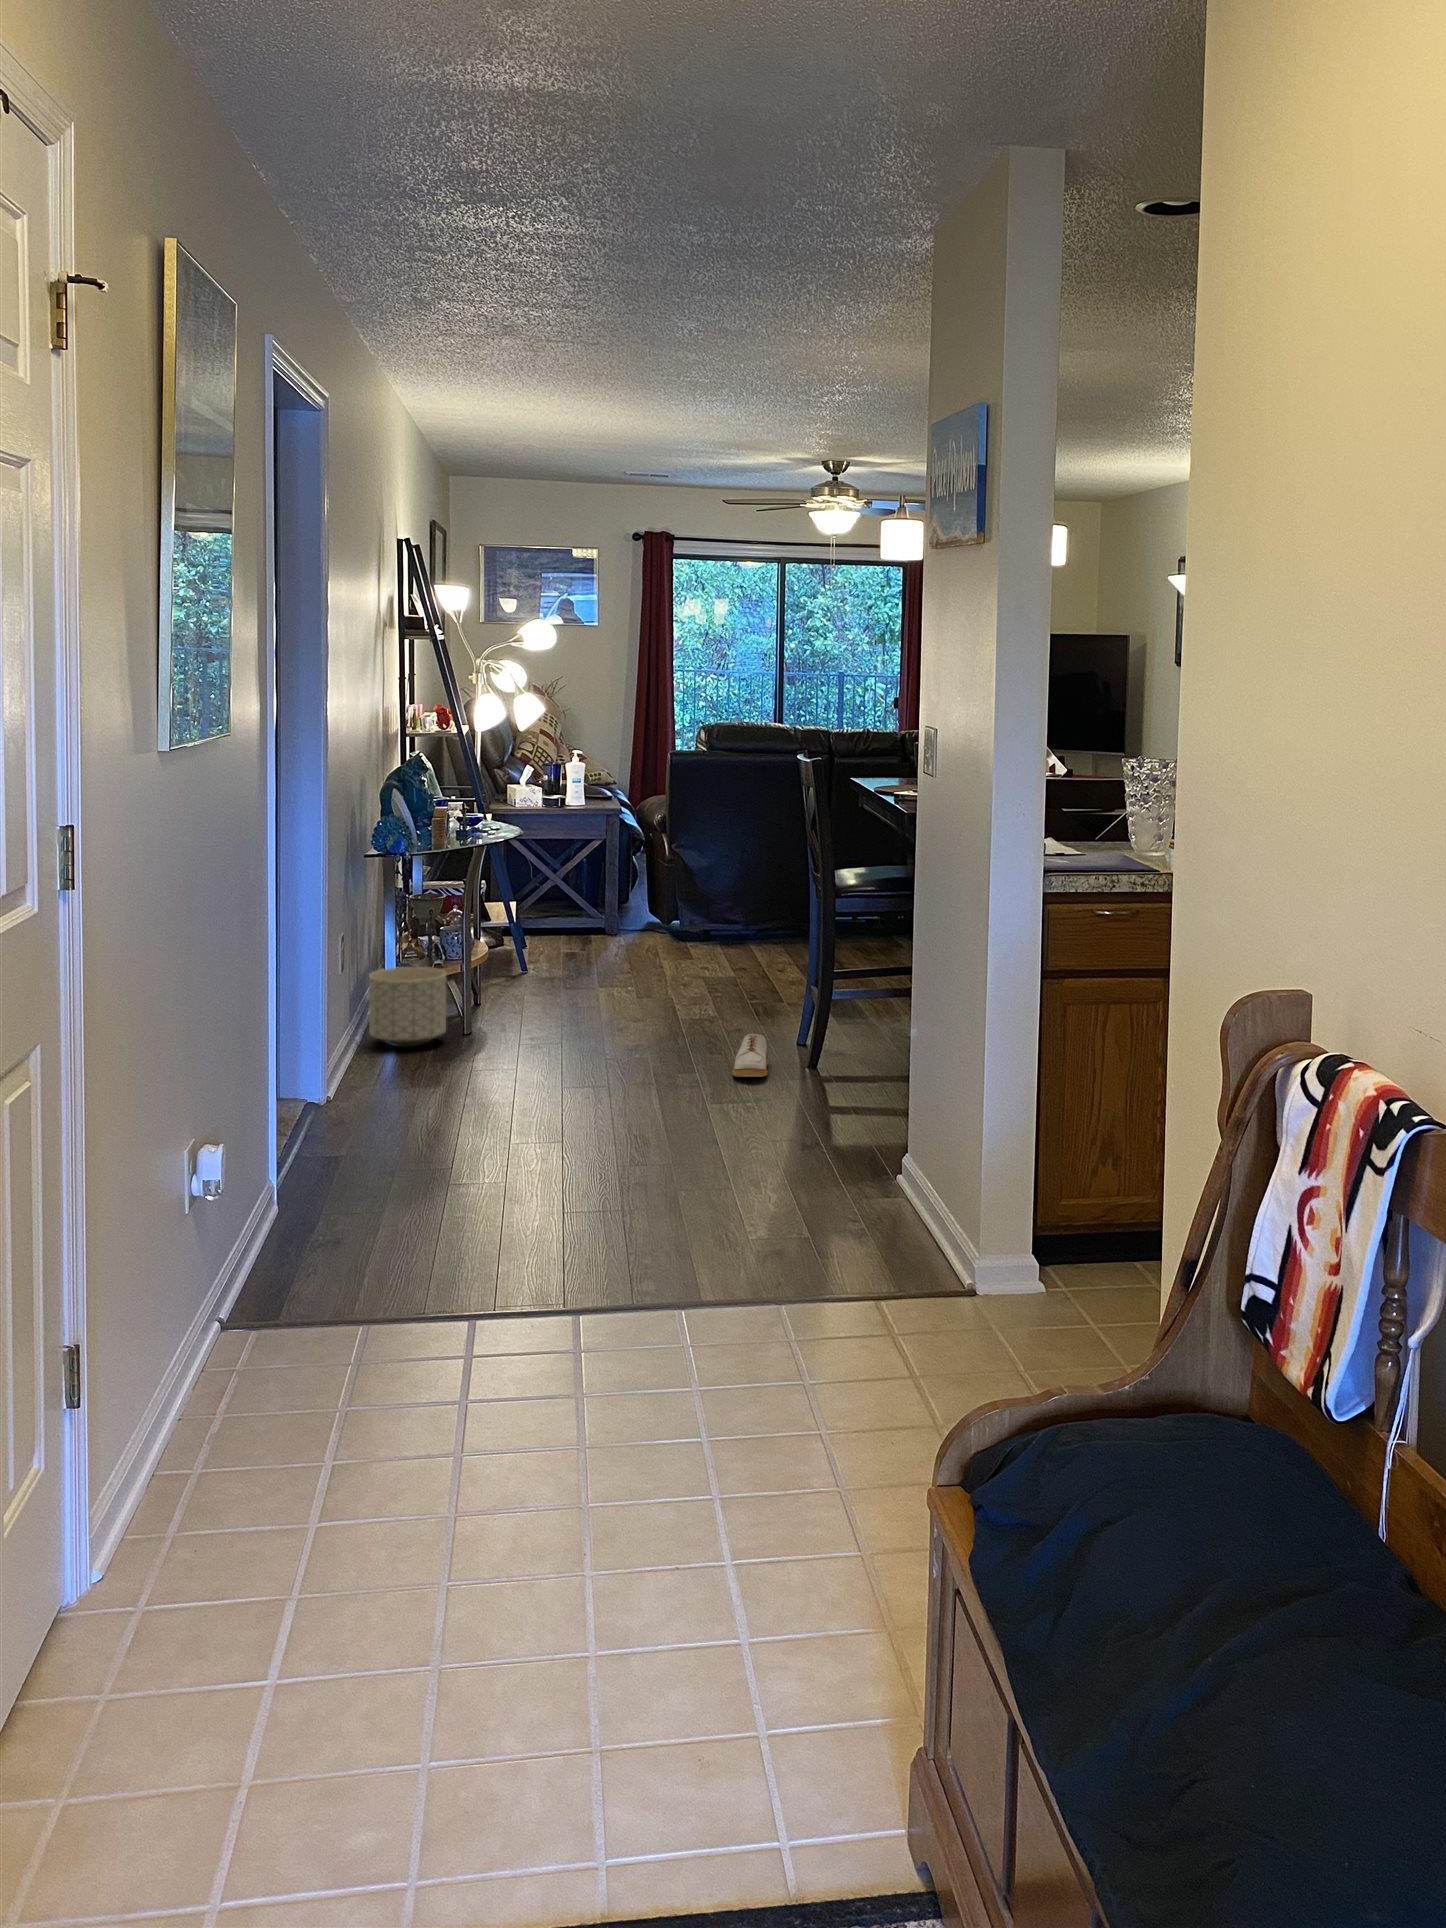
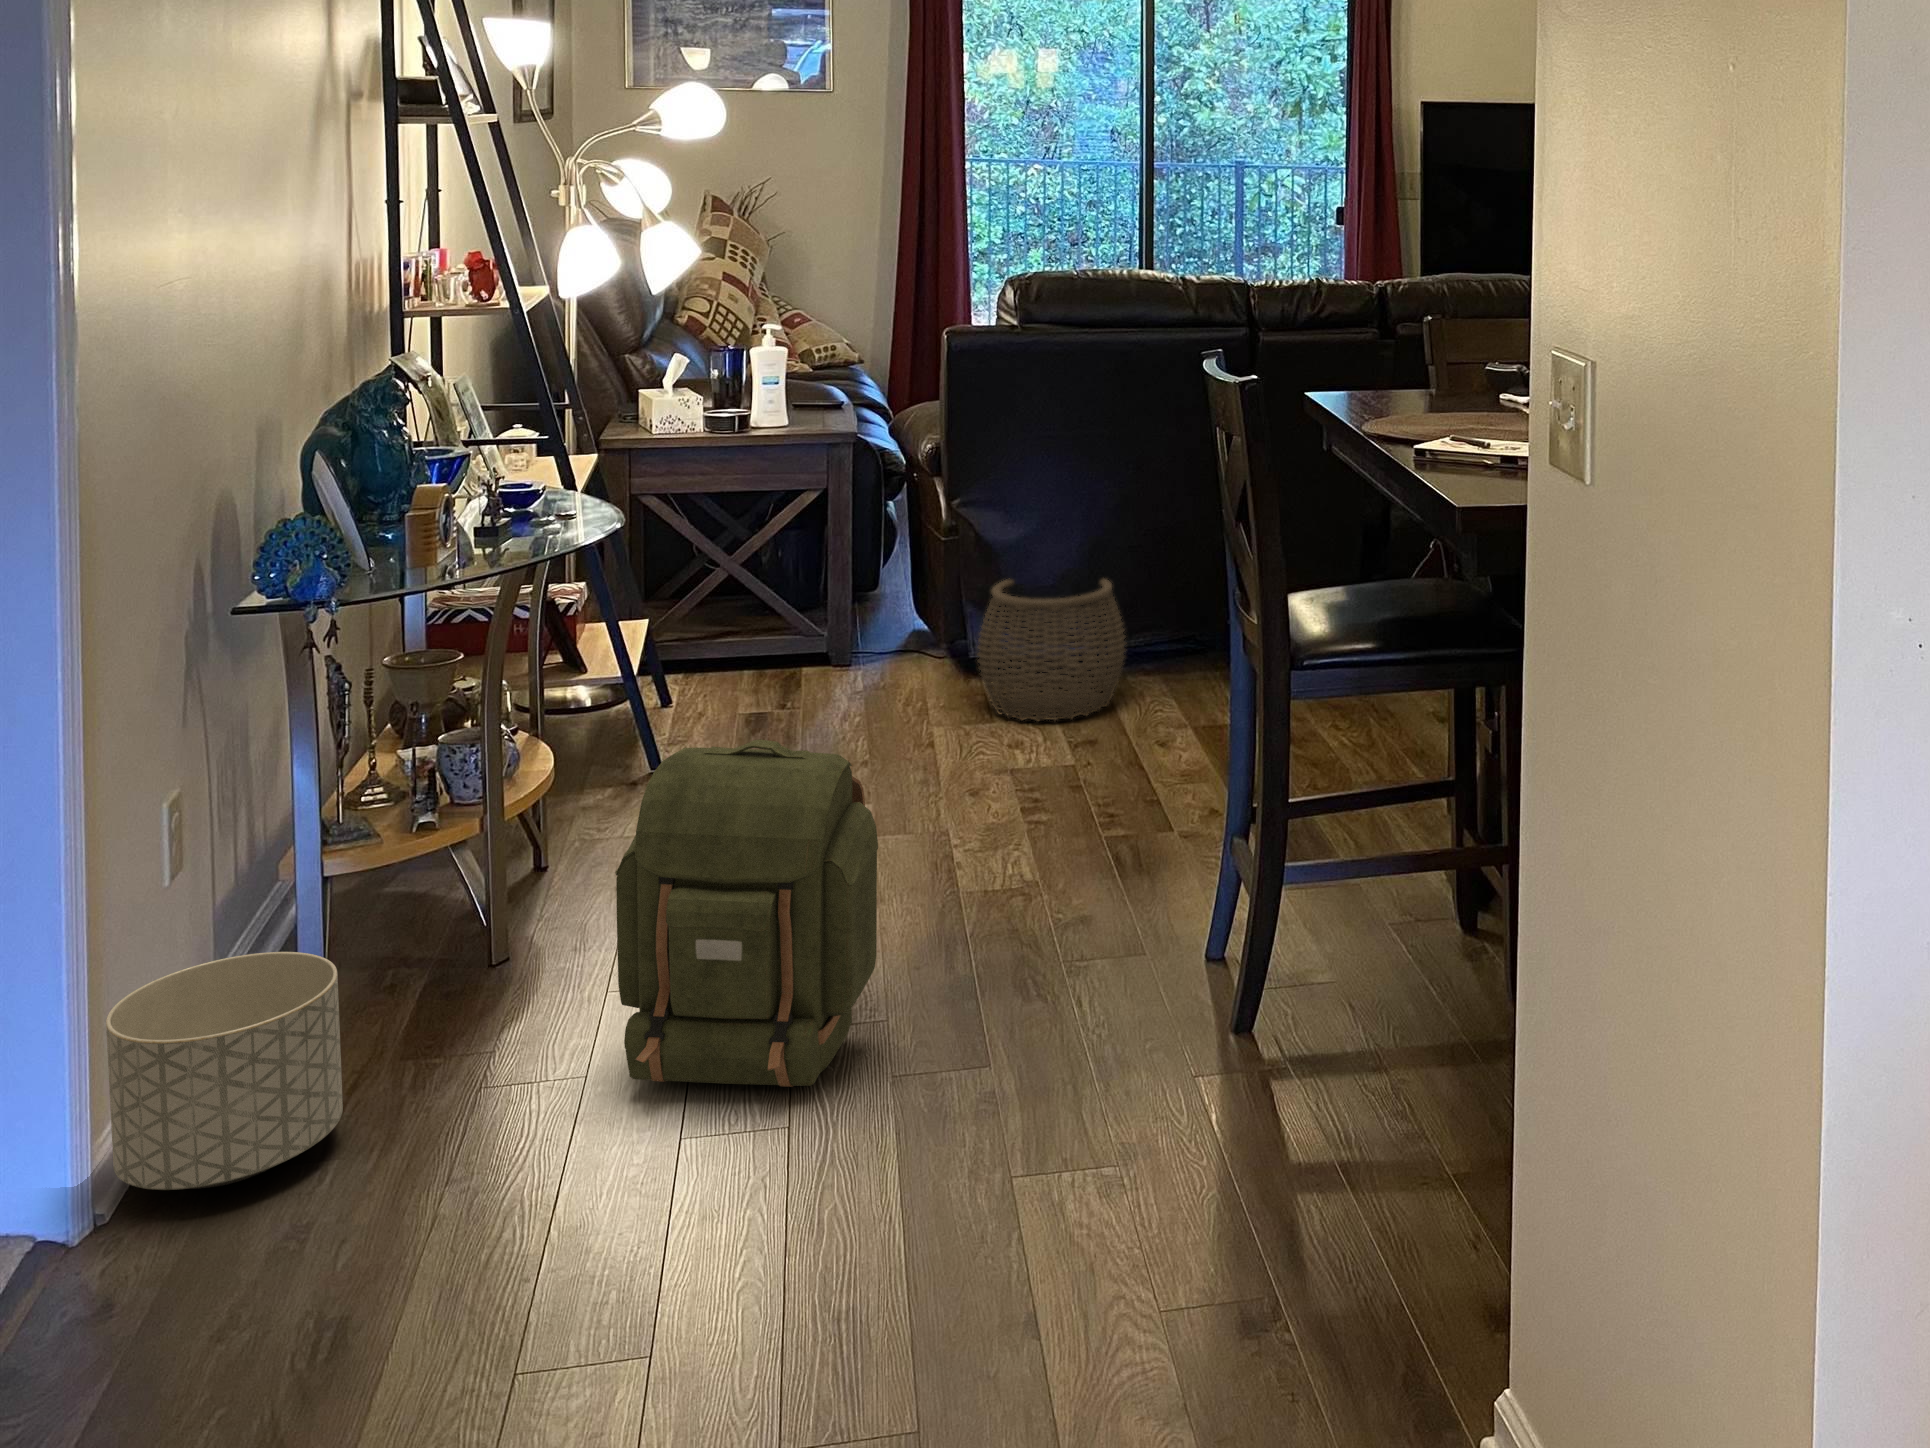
woven basket: none [685,883,763,957] -> present [978,579,1125,721]
backpack: none [547,893,653,1039] -> present [615,739,878,1087]
shoe: present [732,1034,768,1077] -> none [1070,1092,1159,1263]

